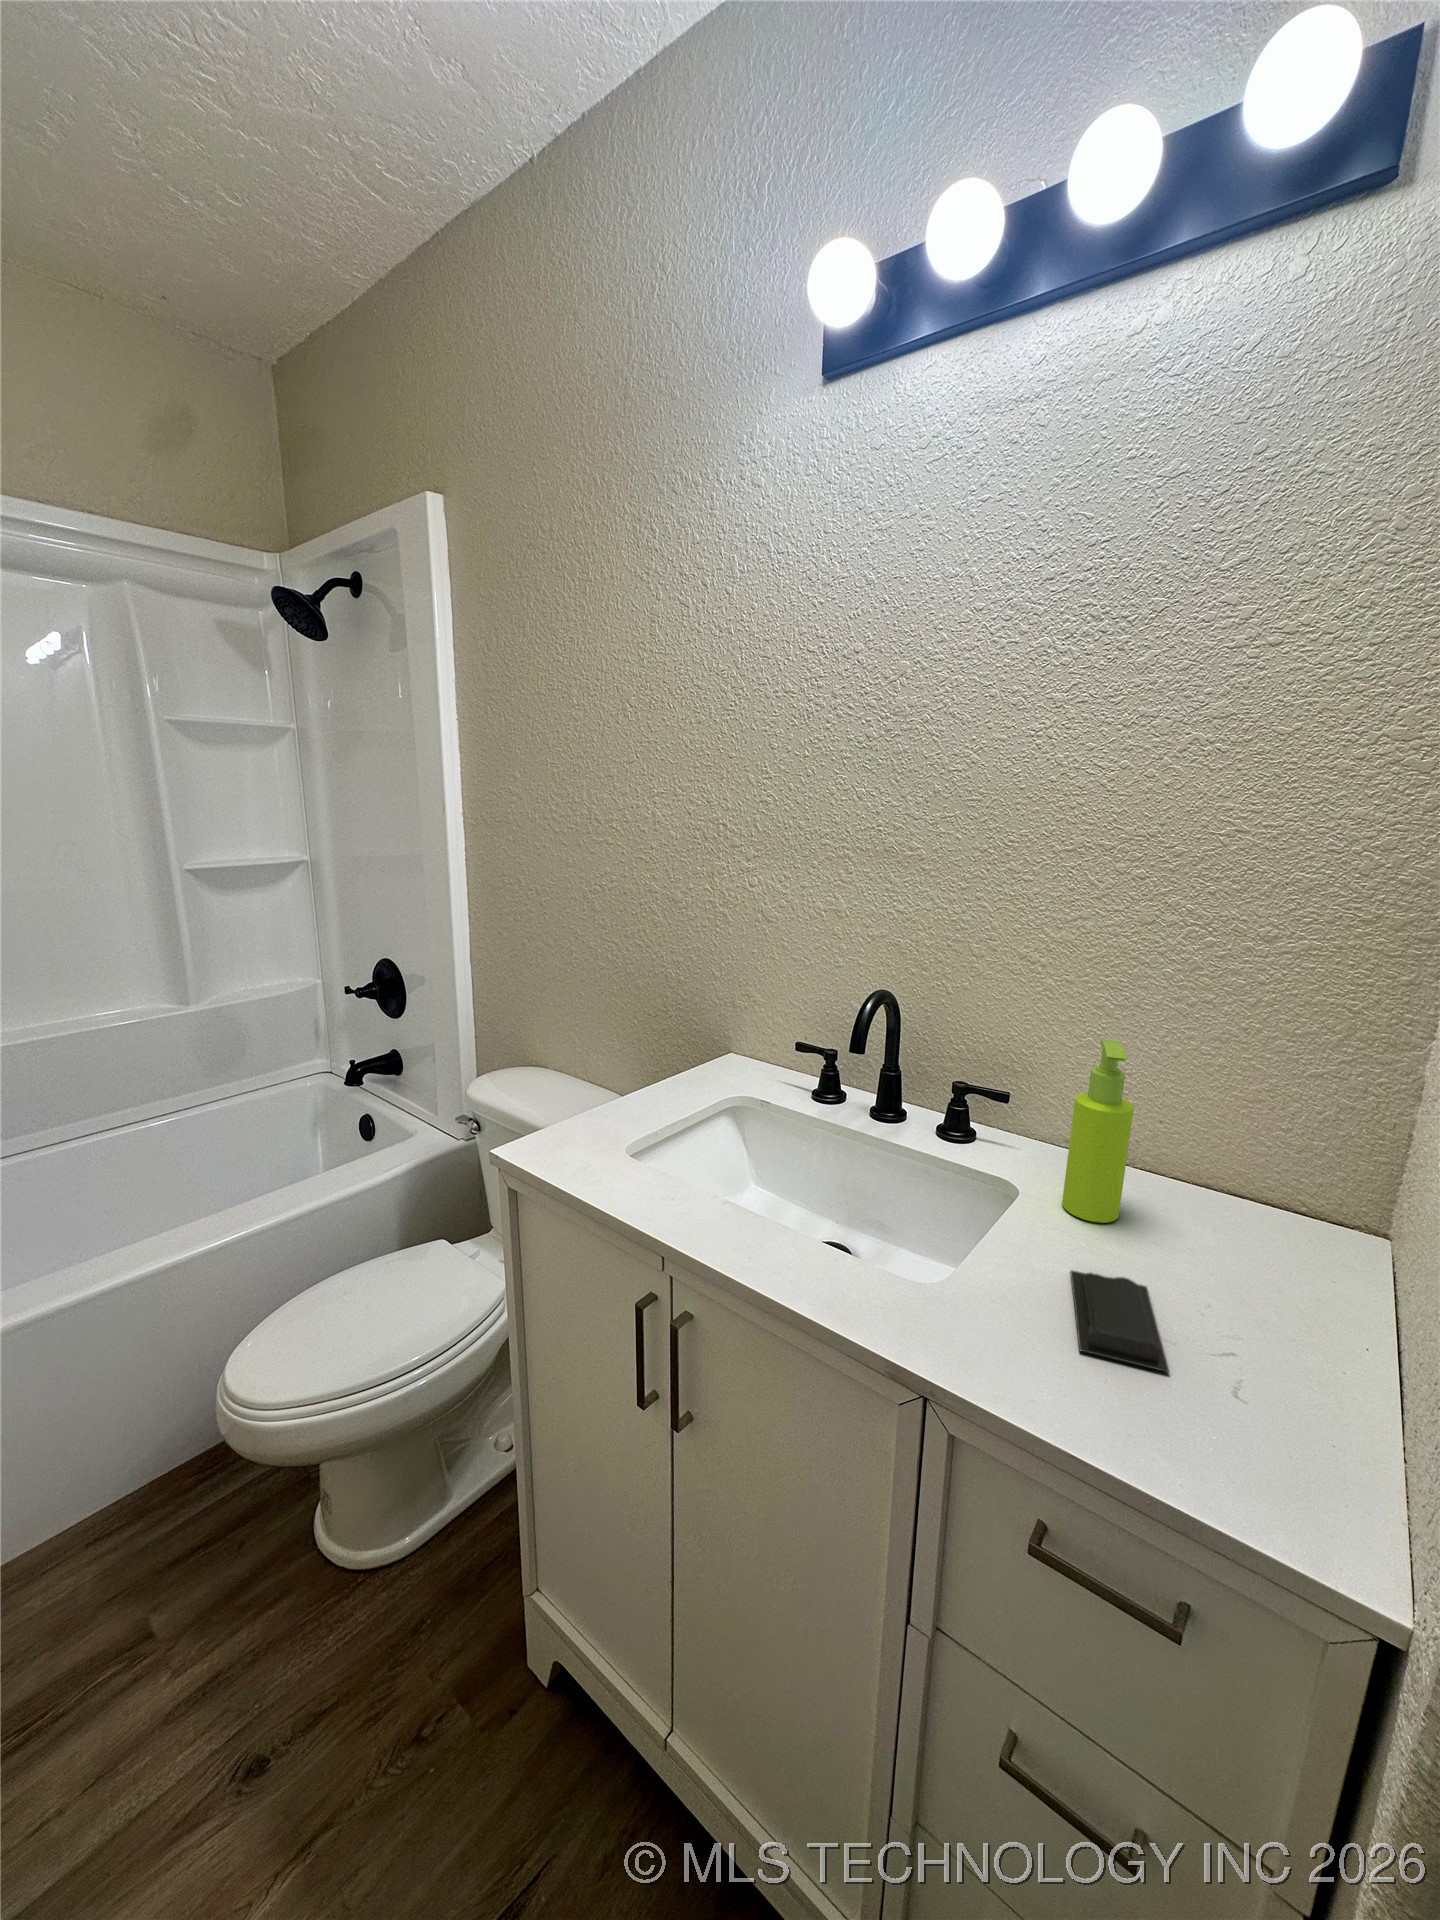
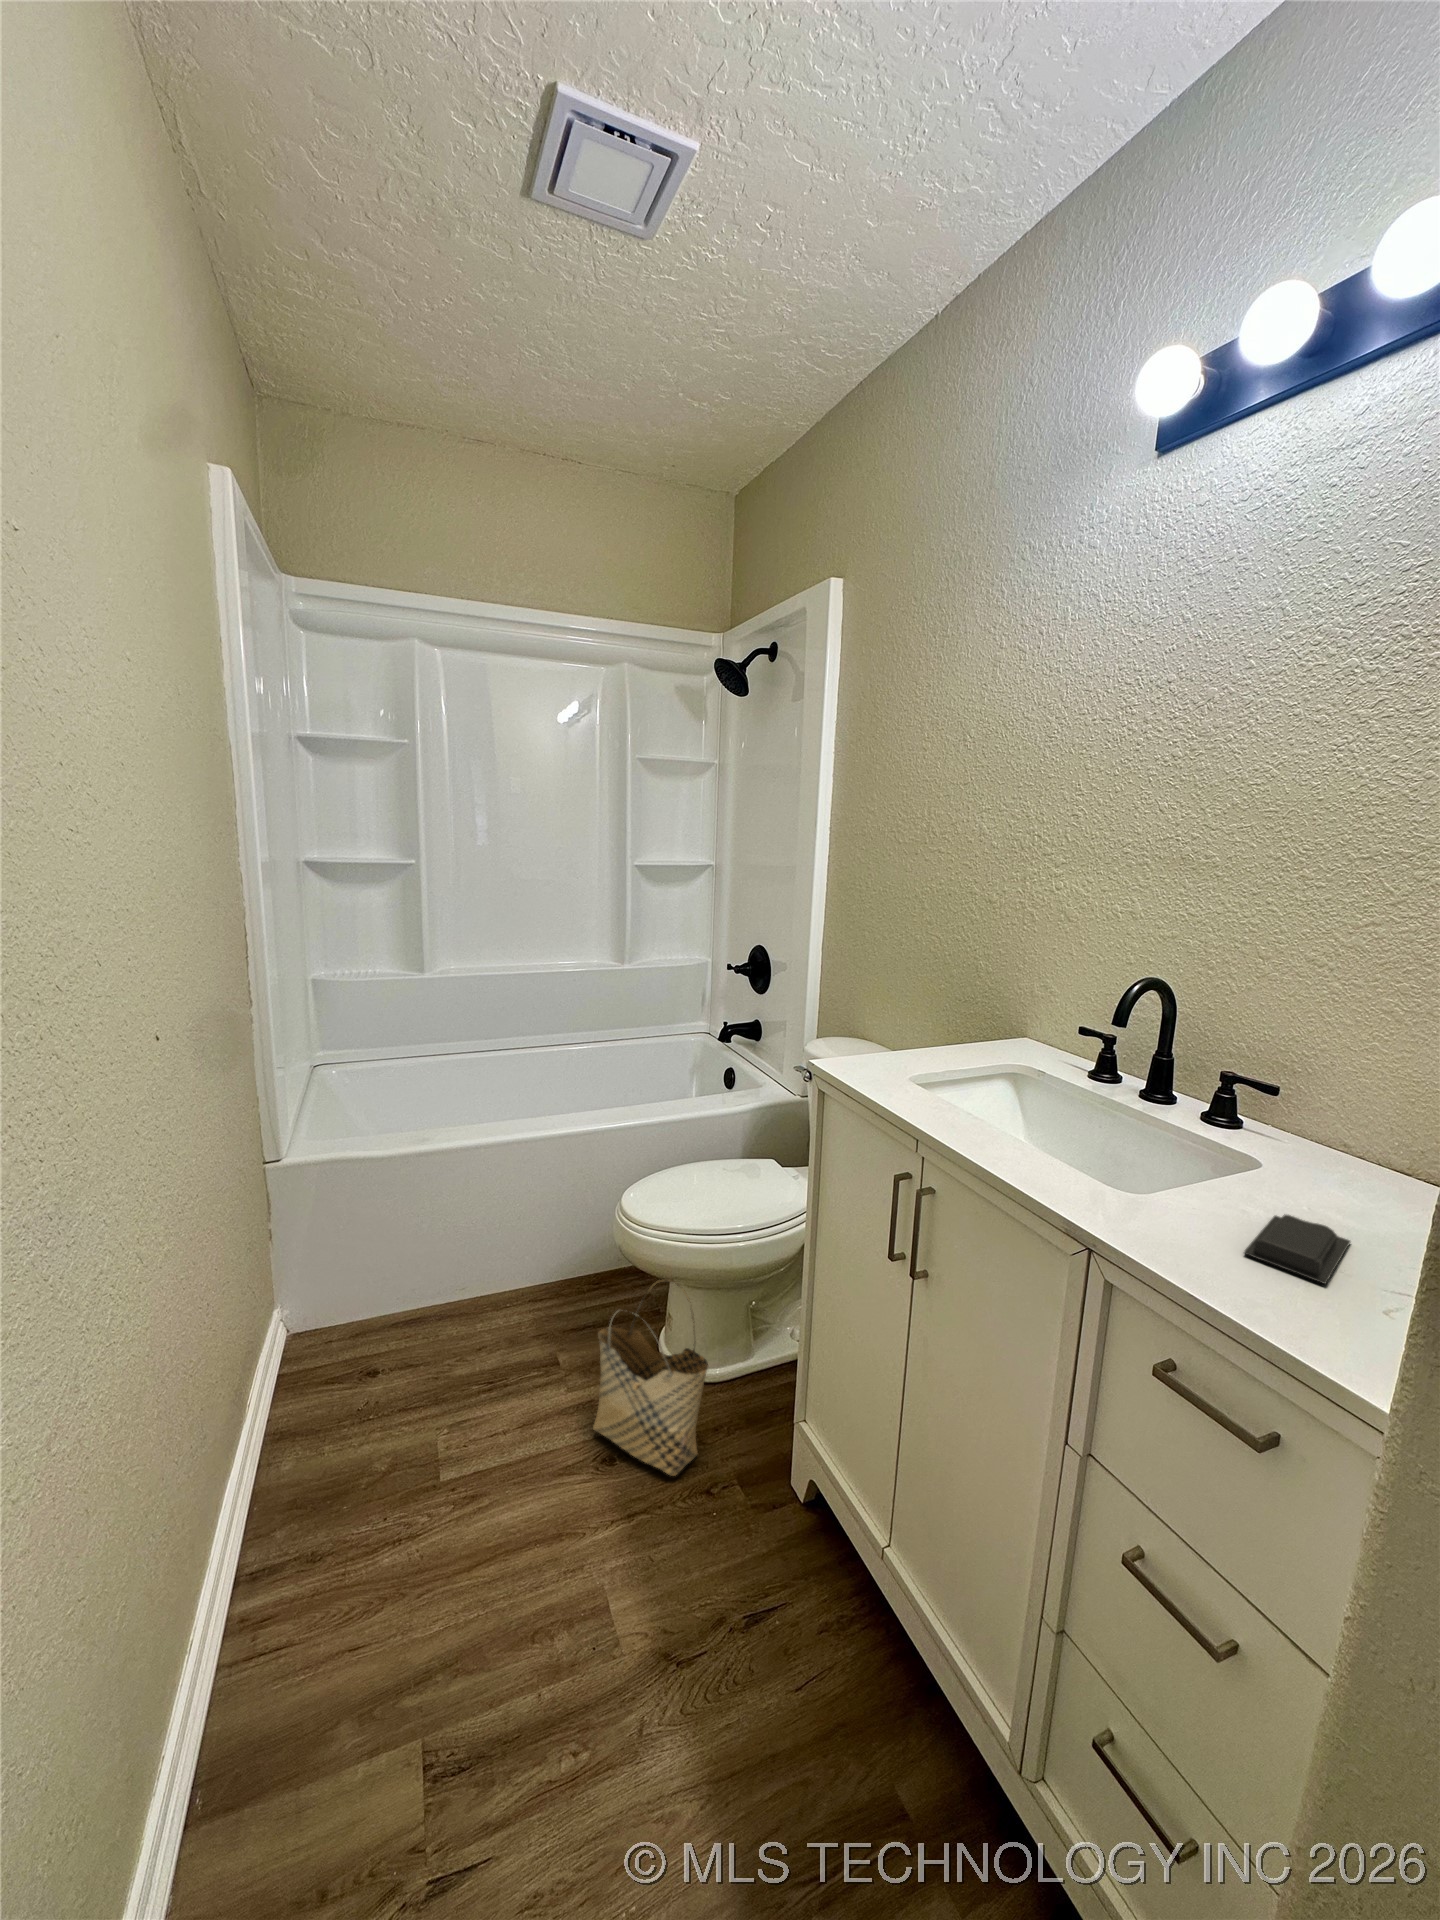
soap dispenser: present [1062,1039,1134,1223] -> none [1302,1028,1385,1201]
woven basket: none [206,1471,391,1747] -> present [593,1279,708,1476]

